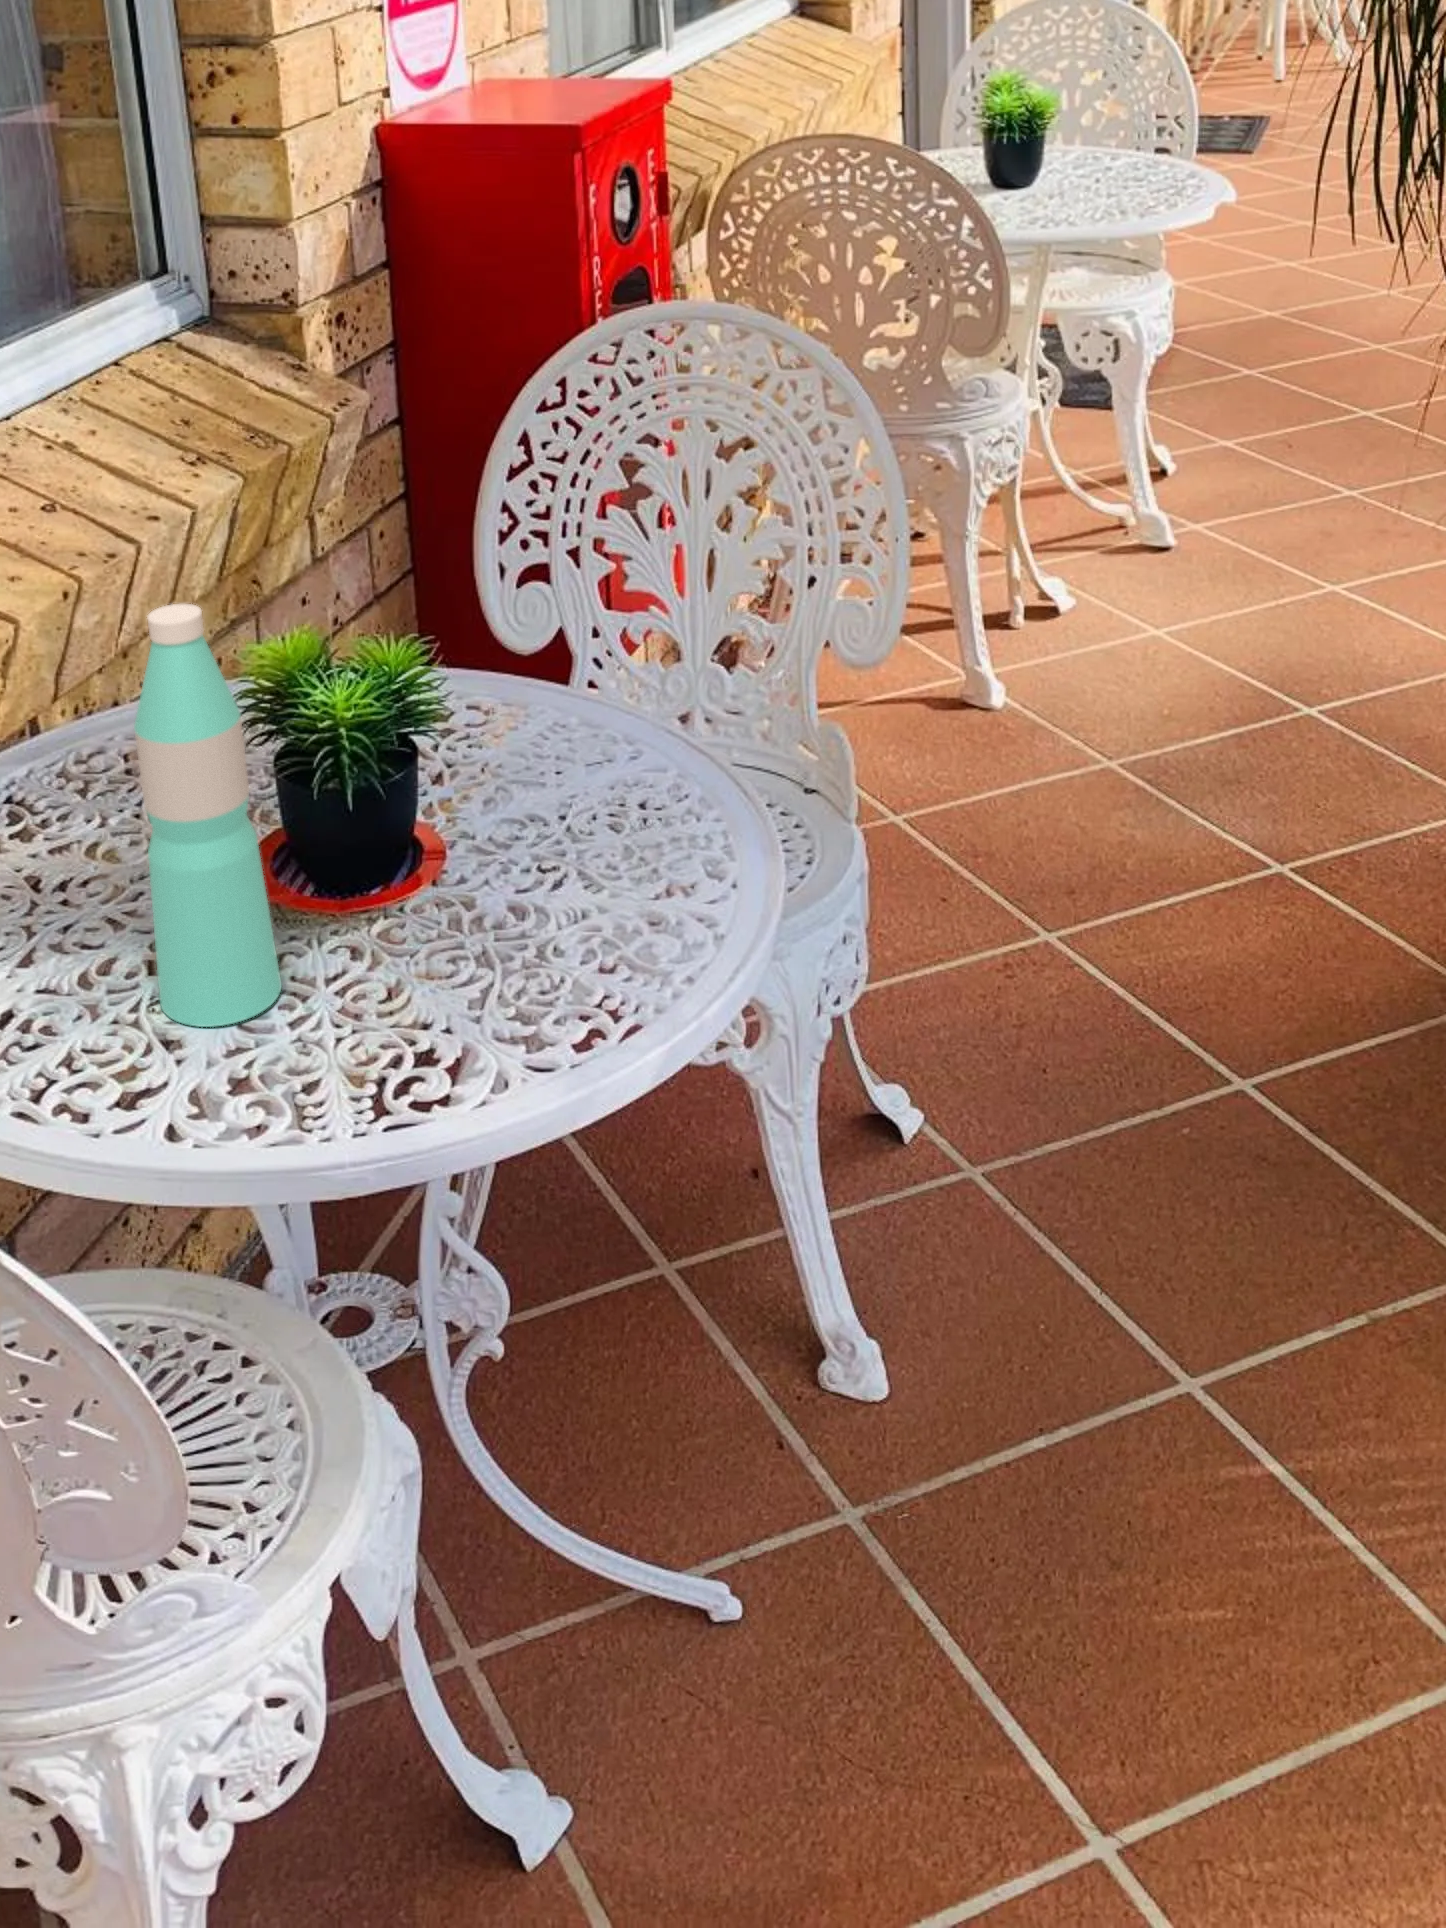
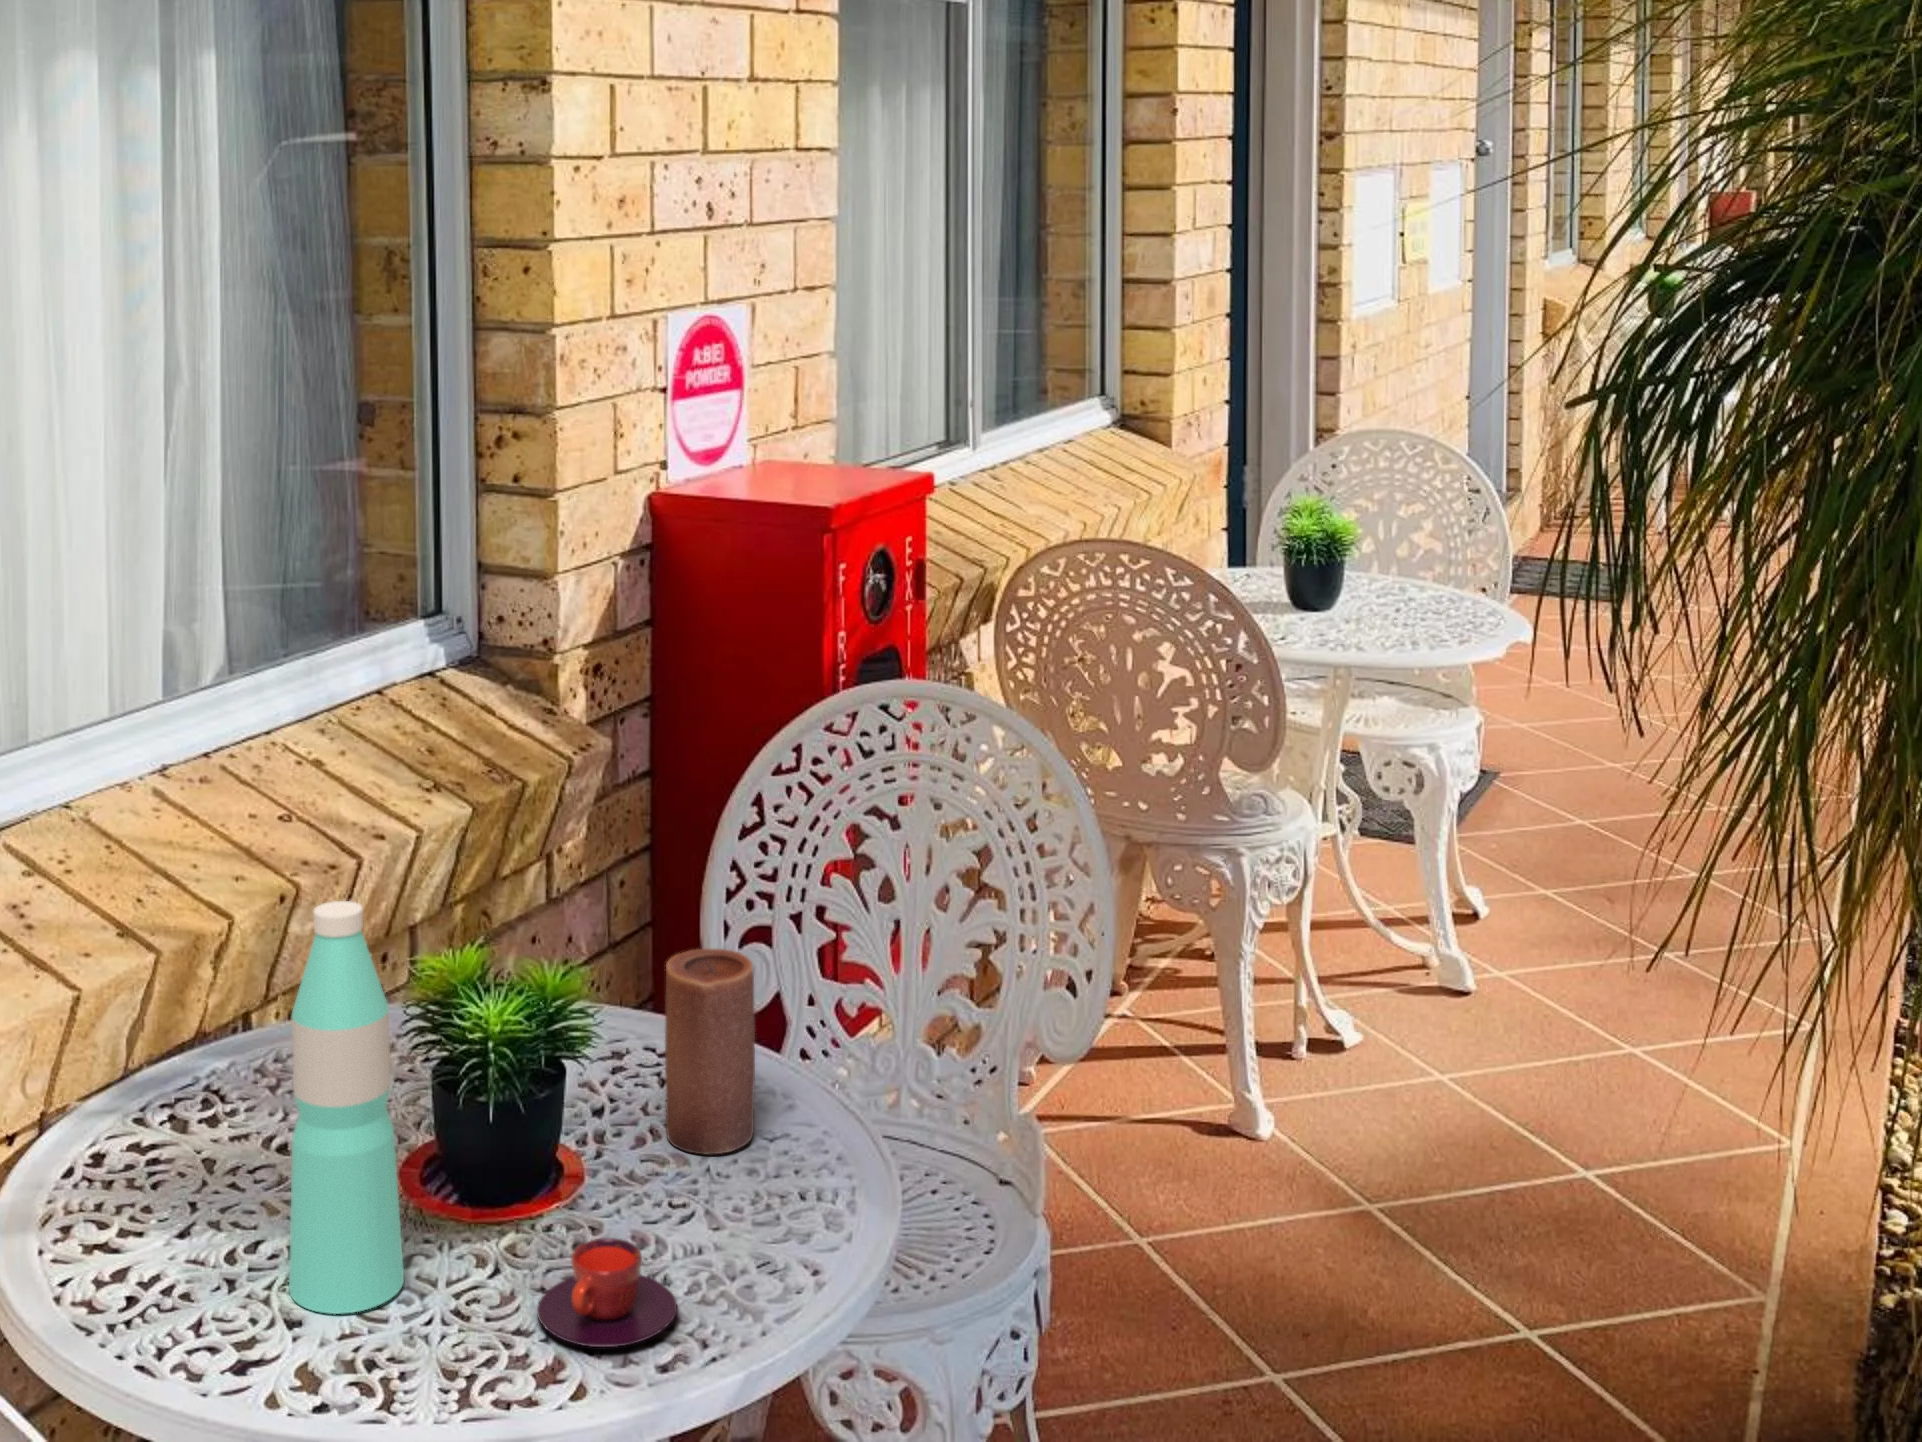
candle: none [500,606,602,815] -> present [665,948,755,1155]
teacup: none [431,917,578,1028] -> present [537,1238,677,1347]

